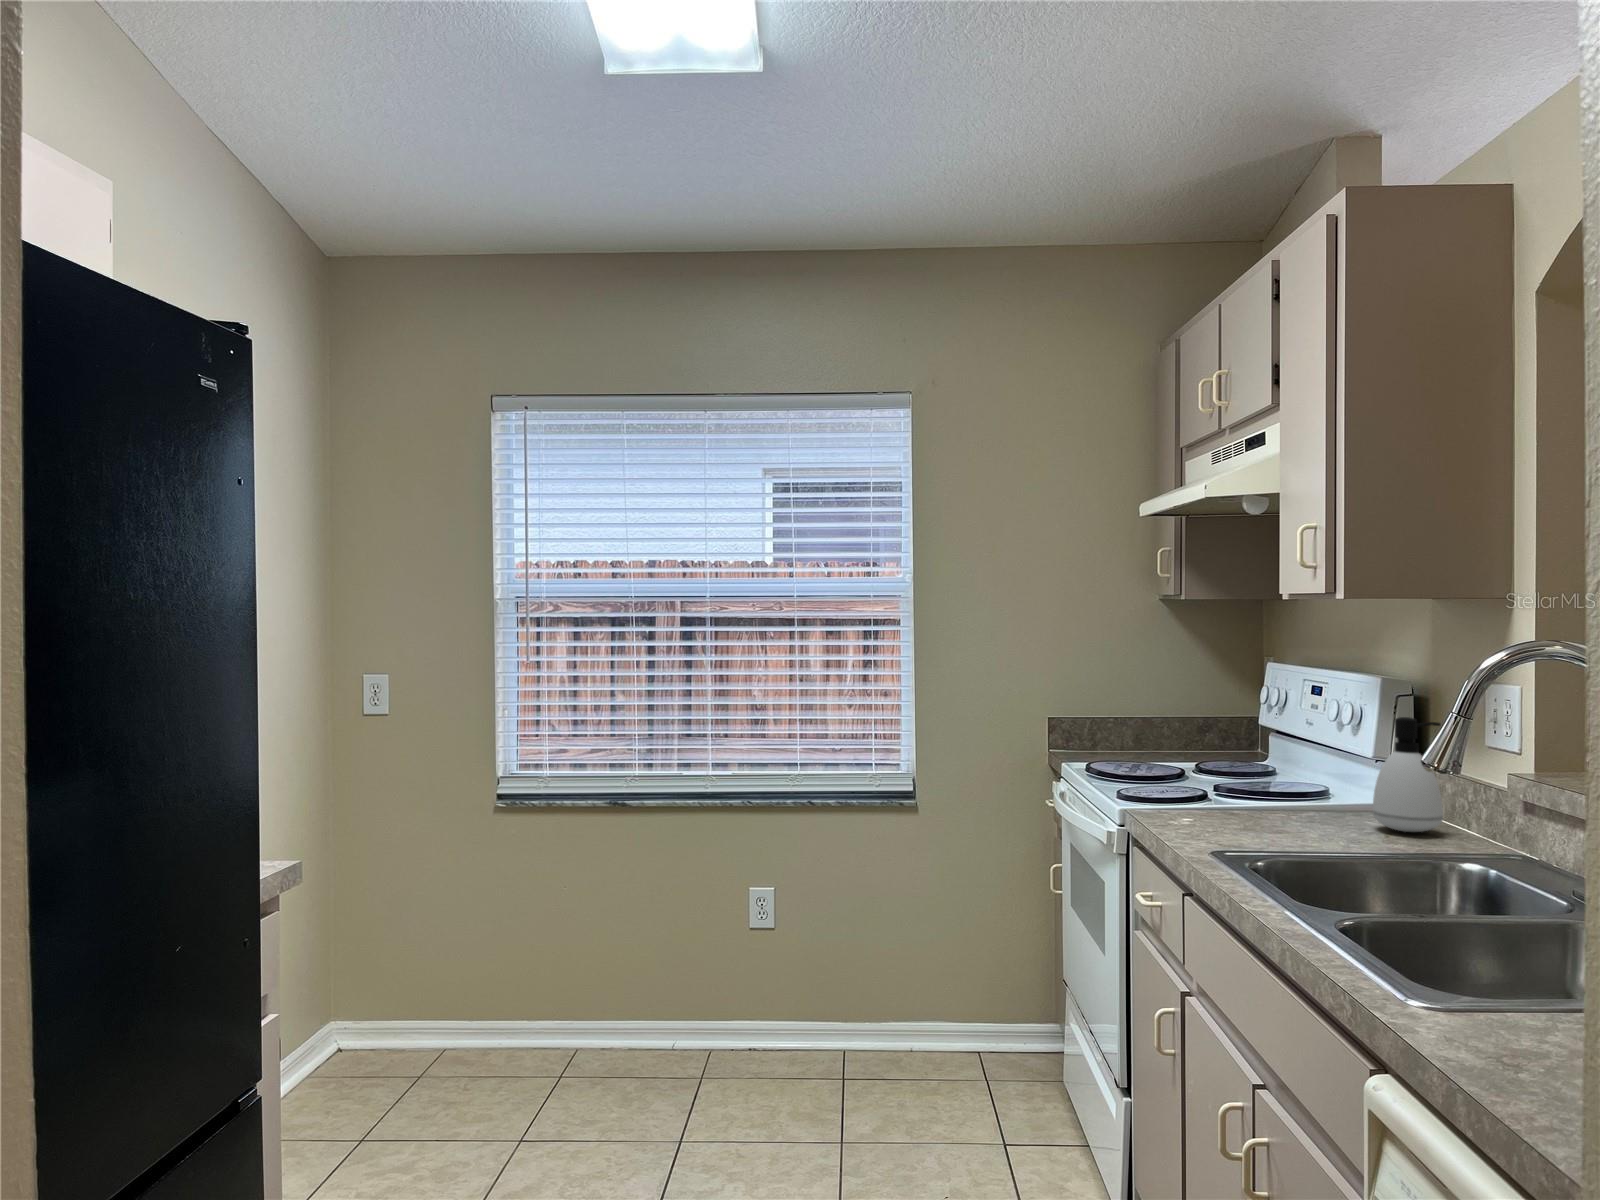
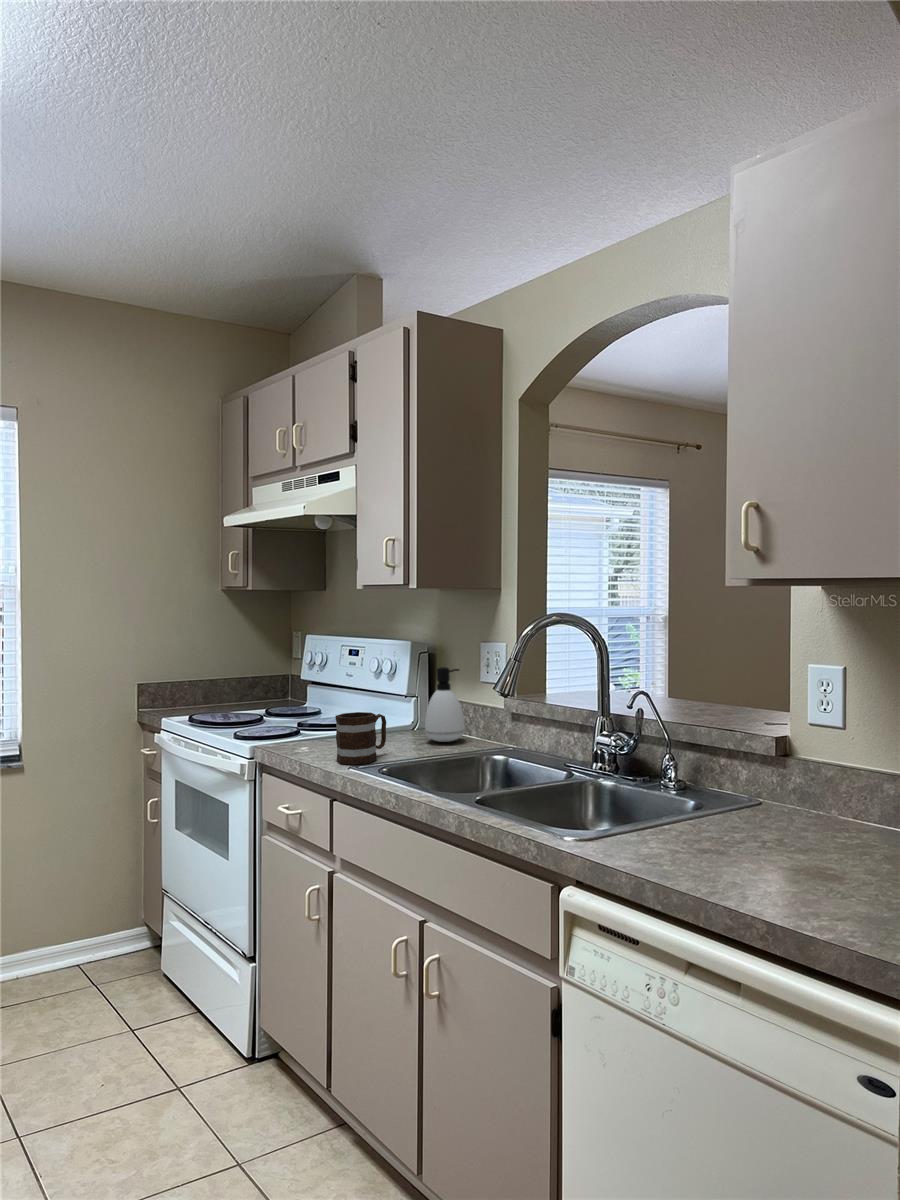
mug: none [1210,765,1291,836] -> present [335,712,386,765]

